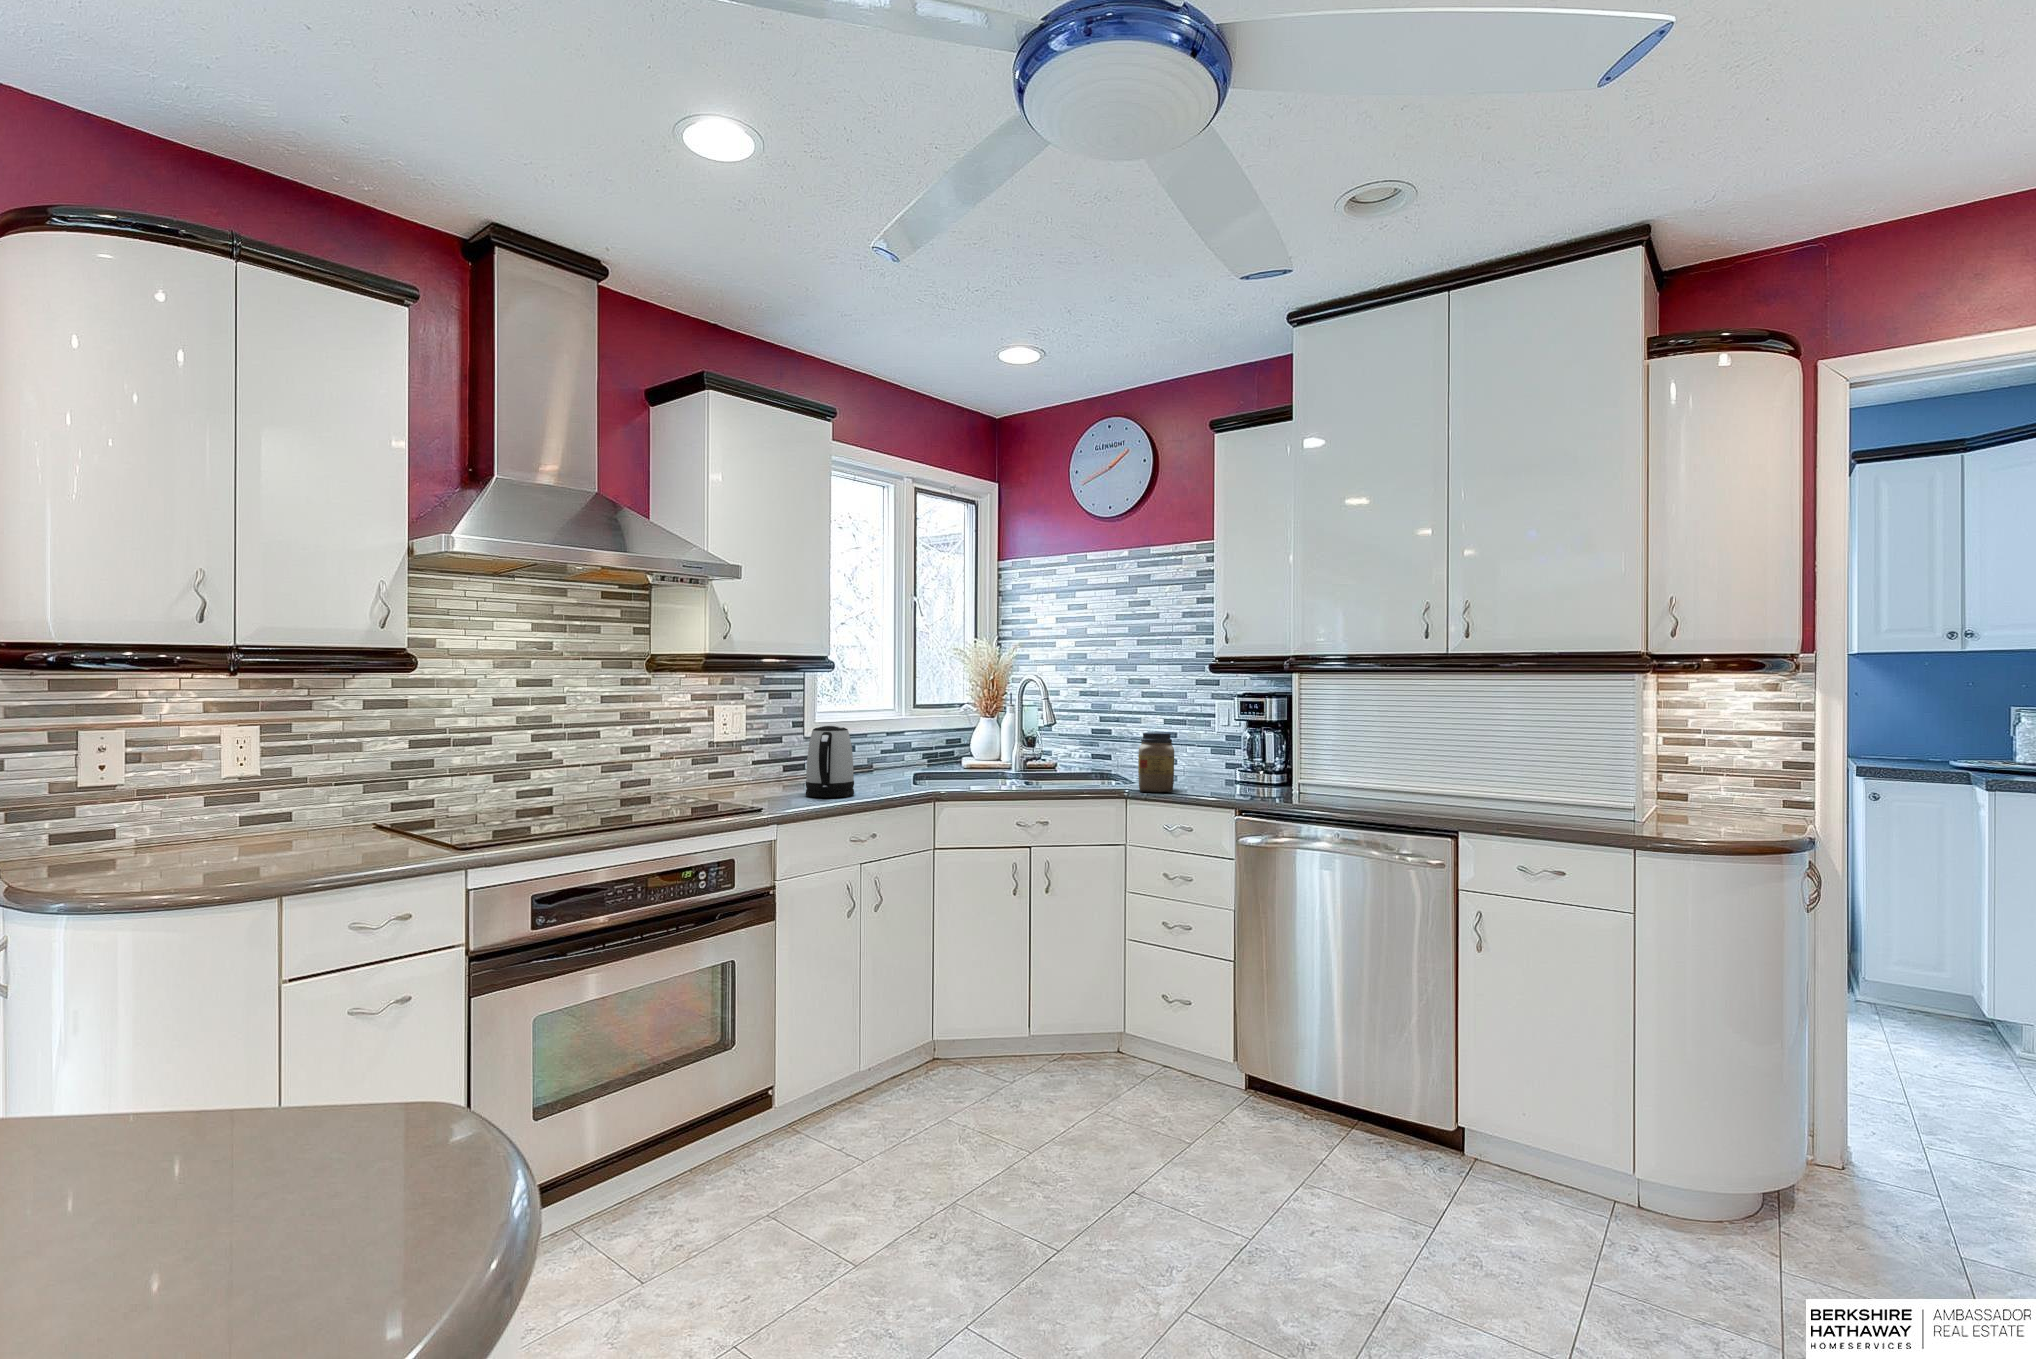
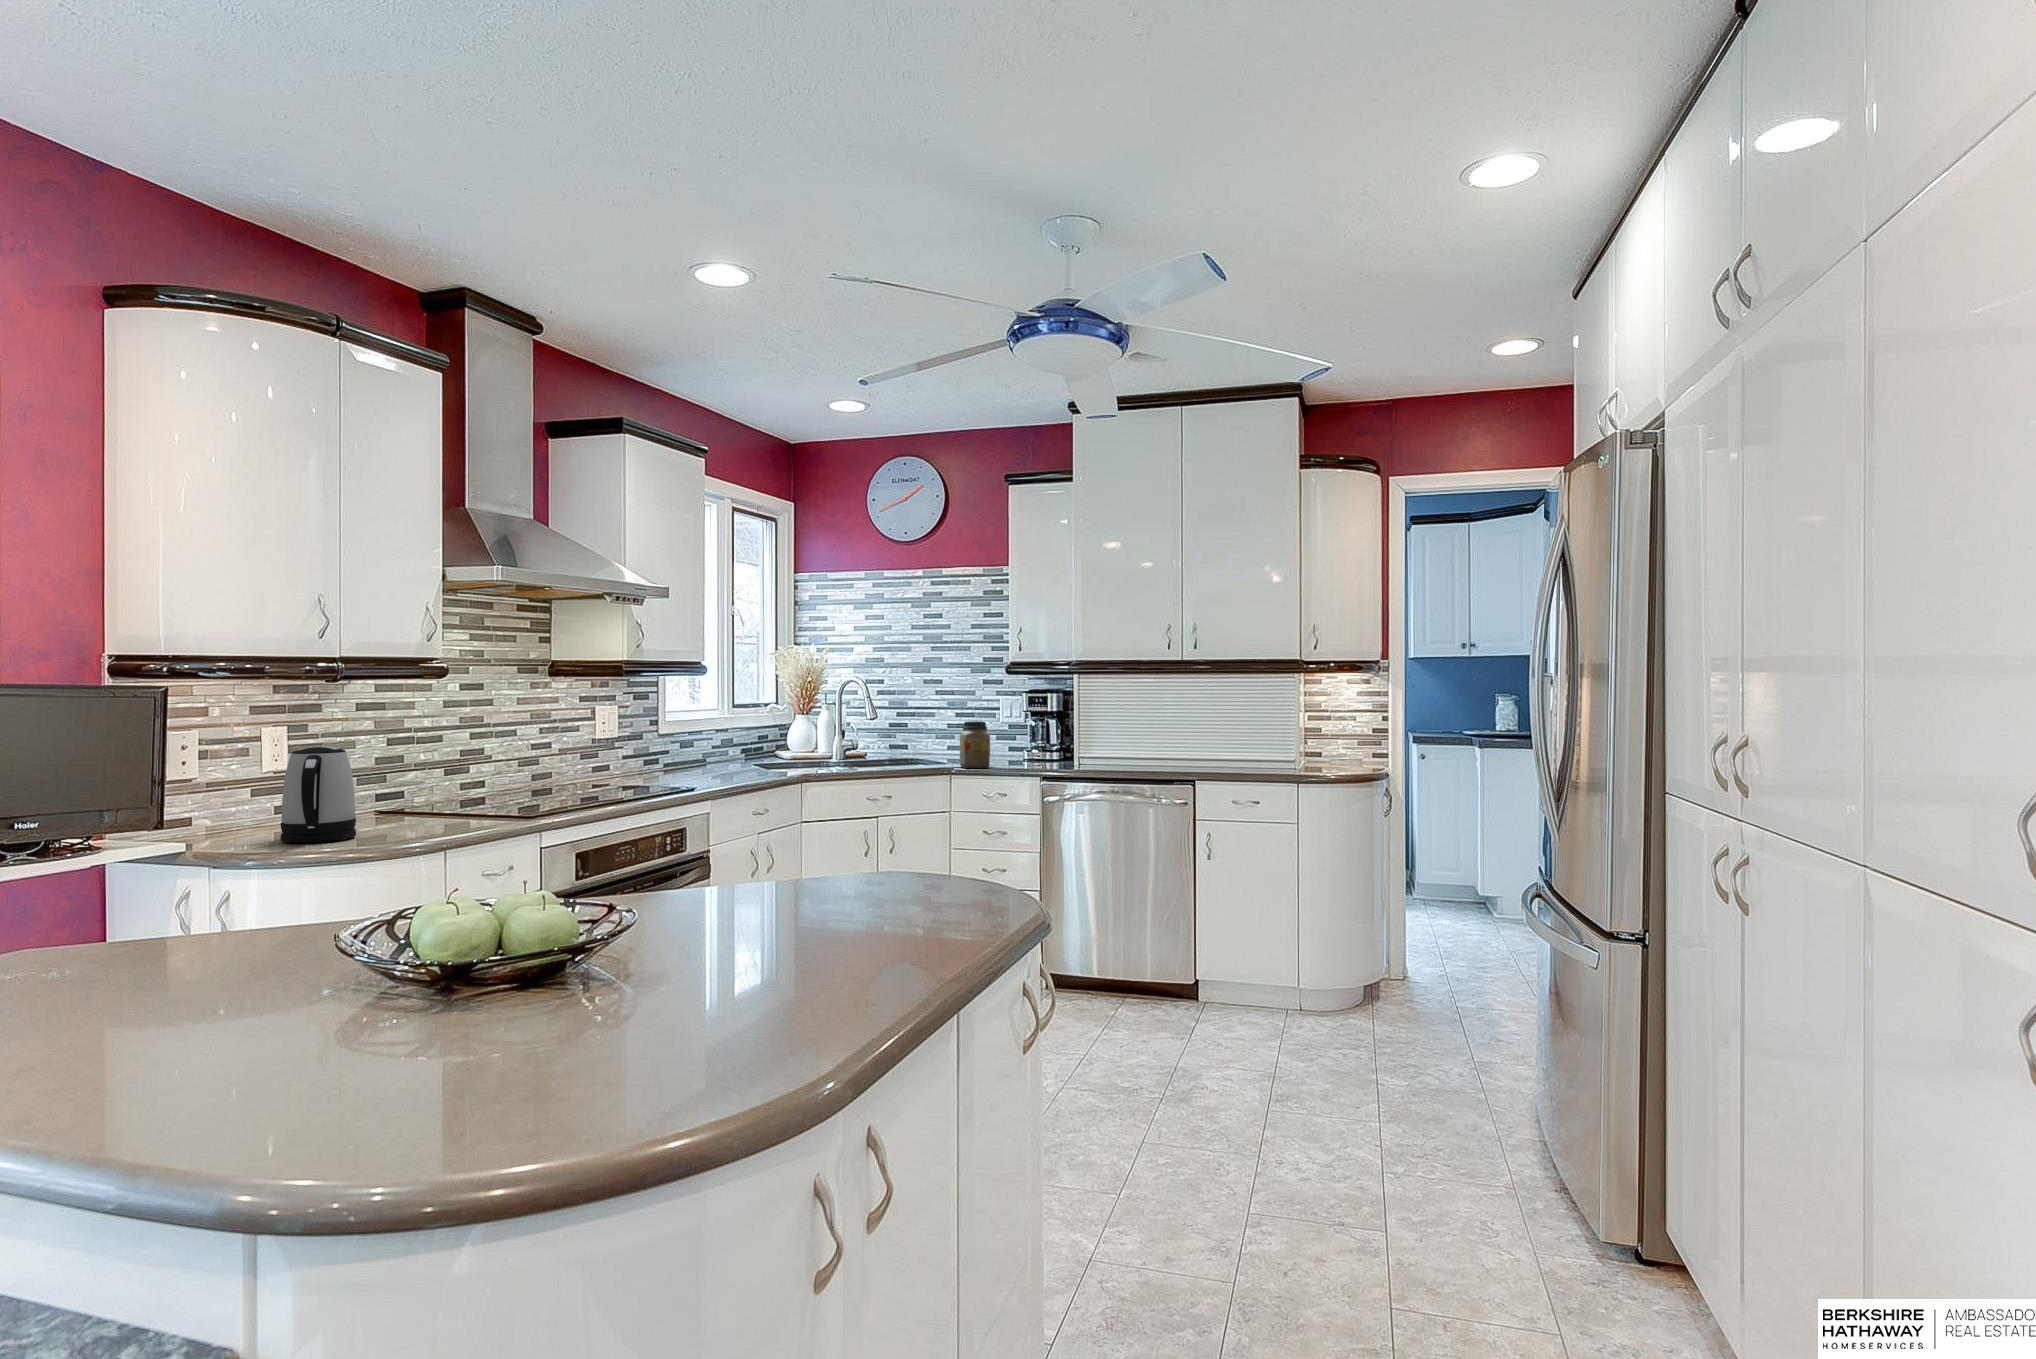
kettle: present [806,725,854,797] -> present [281,746,356,842]

